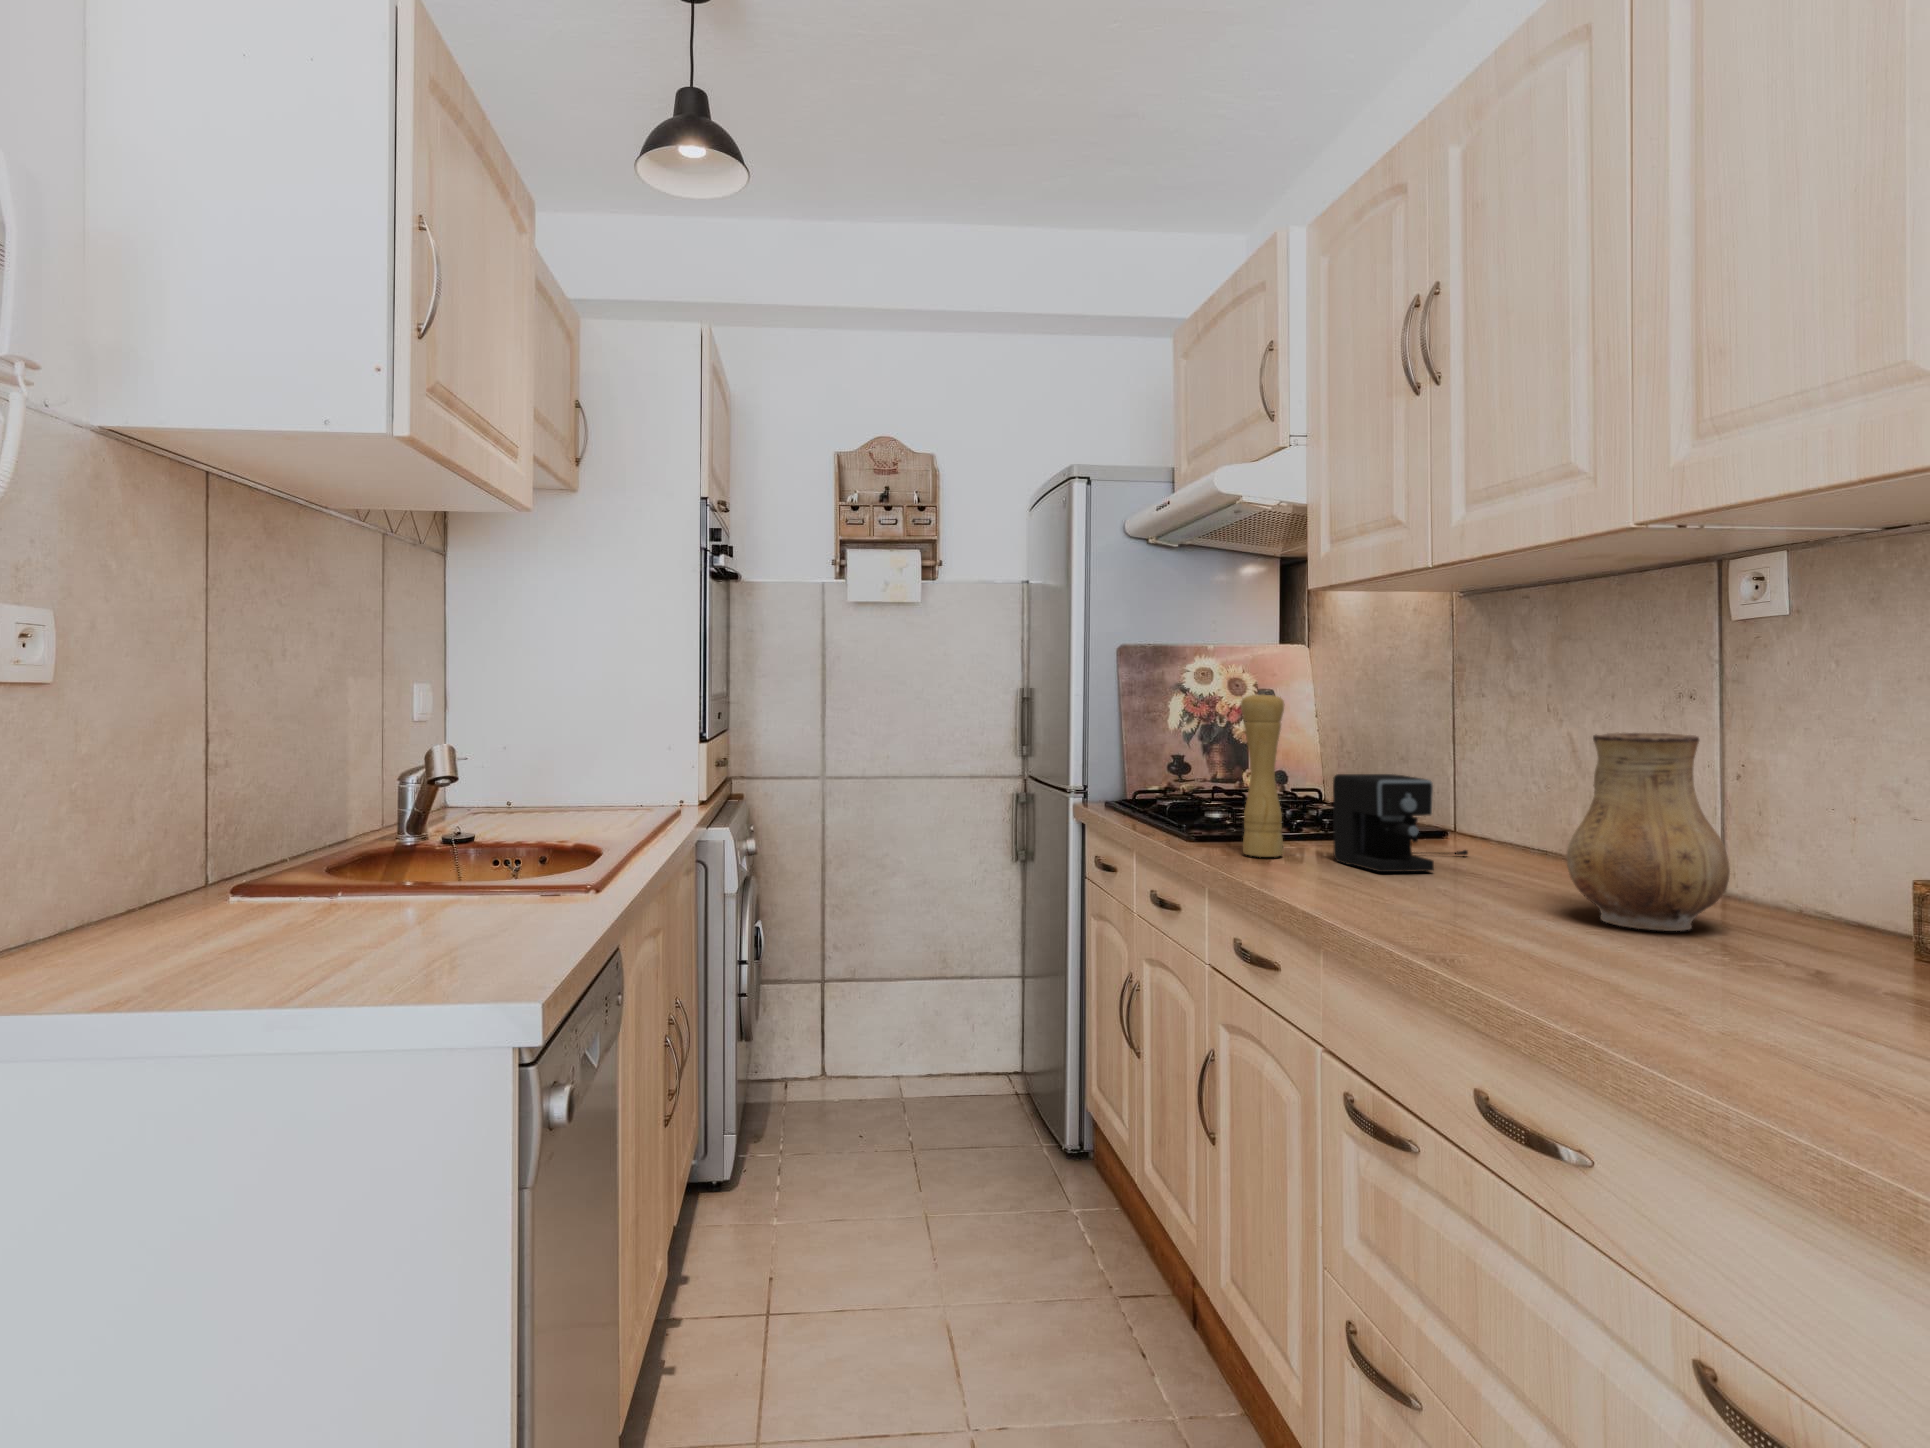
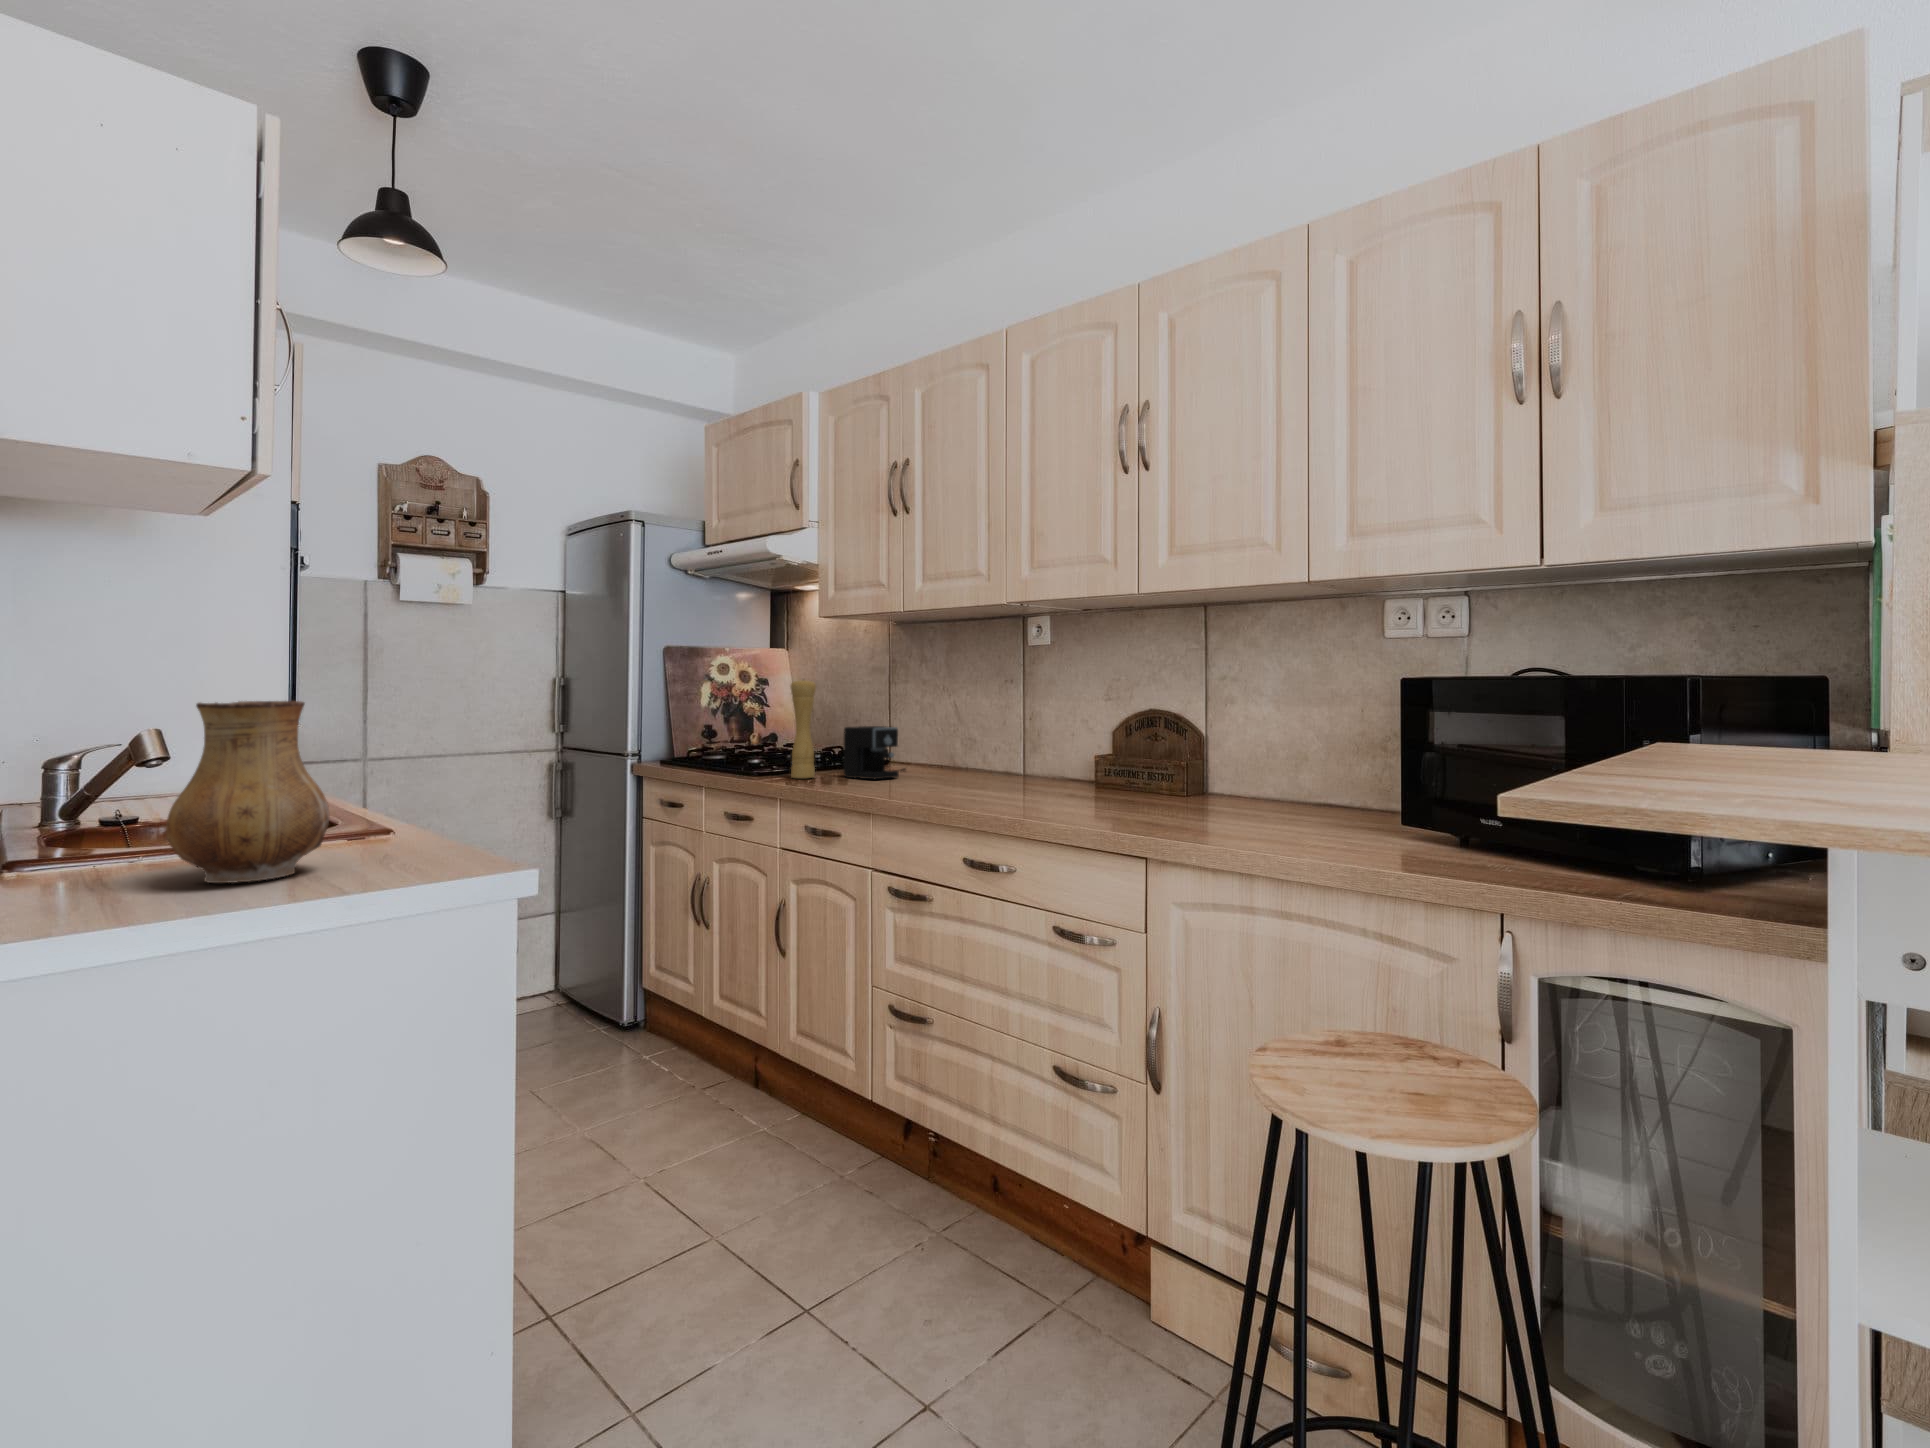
ceramic pitcher: present [1567,733,1730,931] -> present [166,701,329,883]

